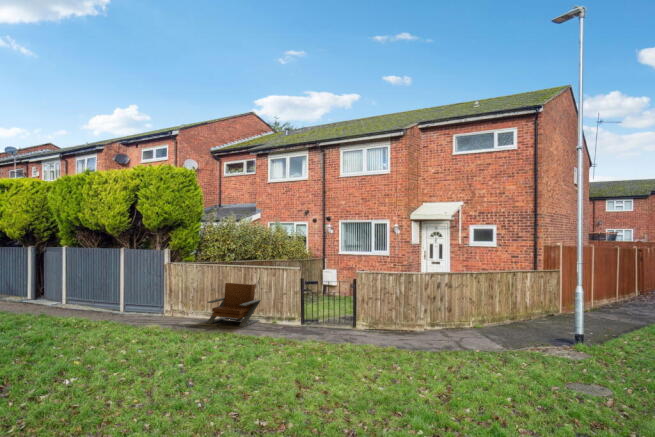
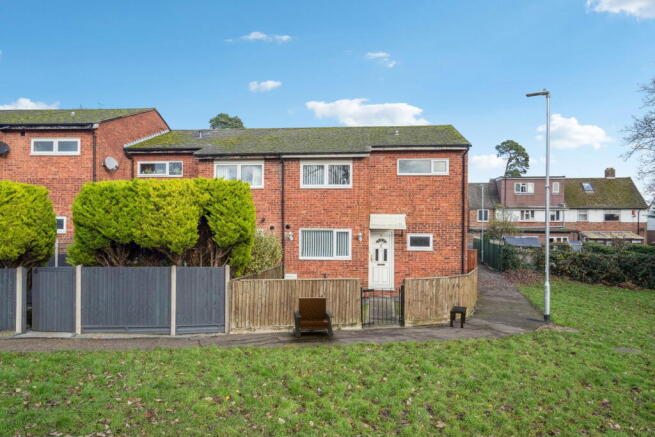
bench: none [408,310,446,339] -> present [450,306,467,328]

